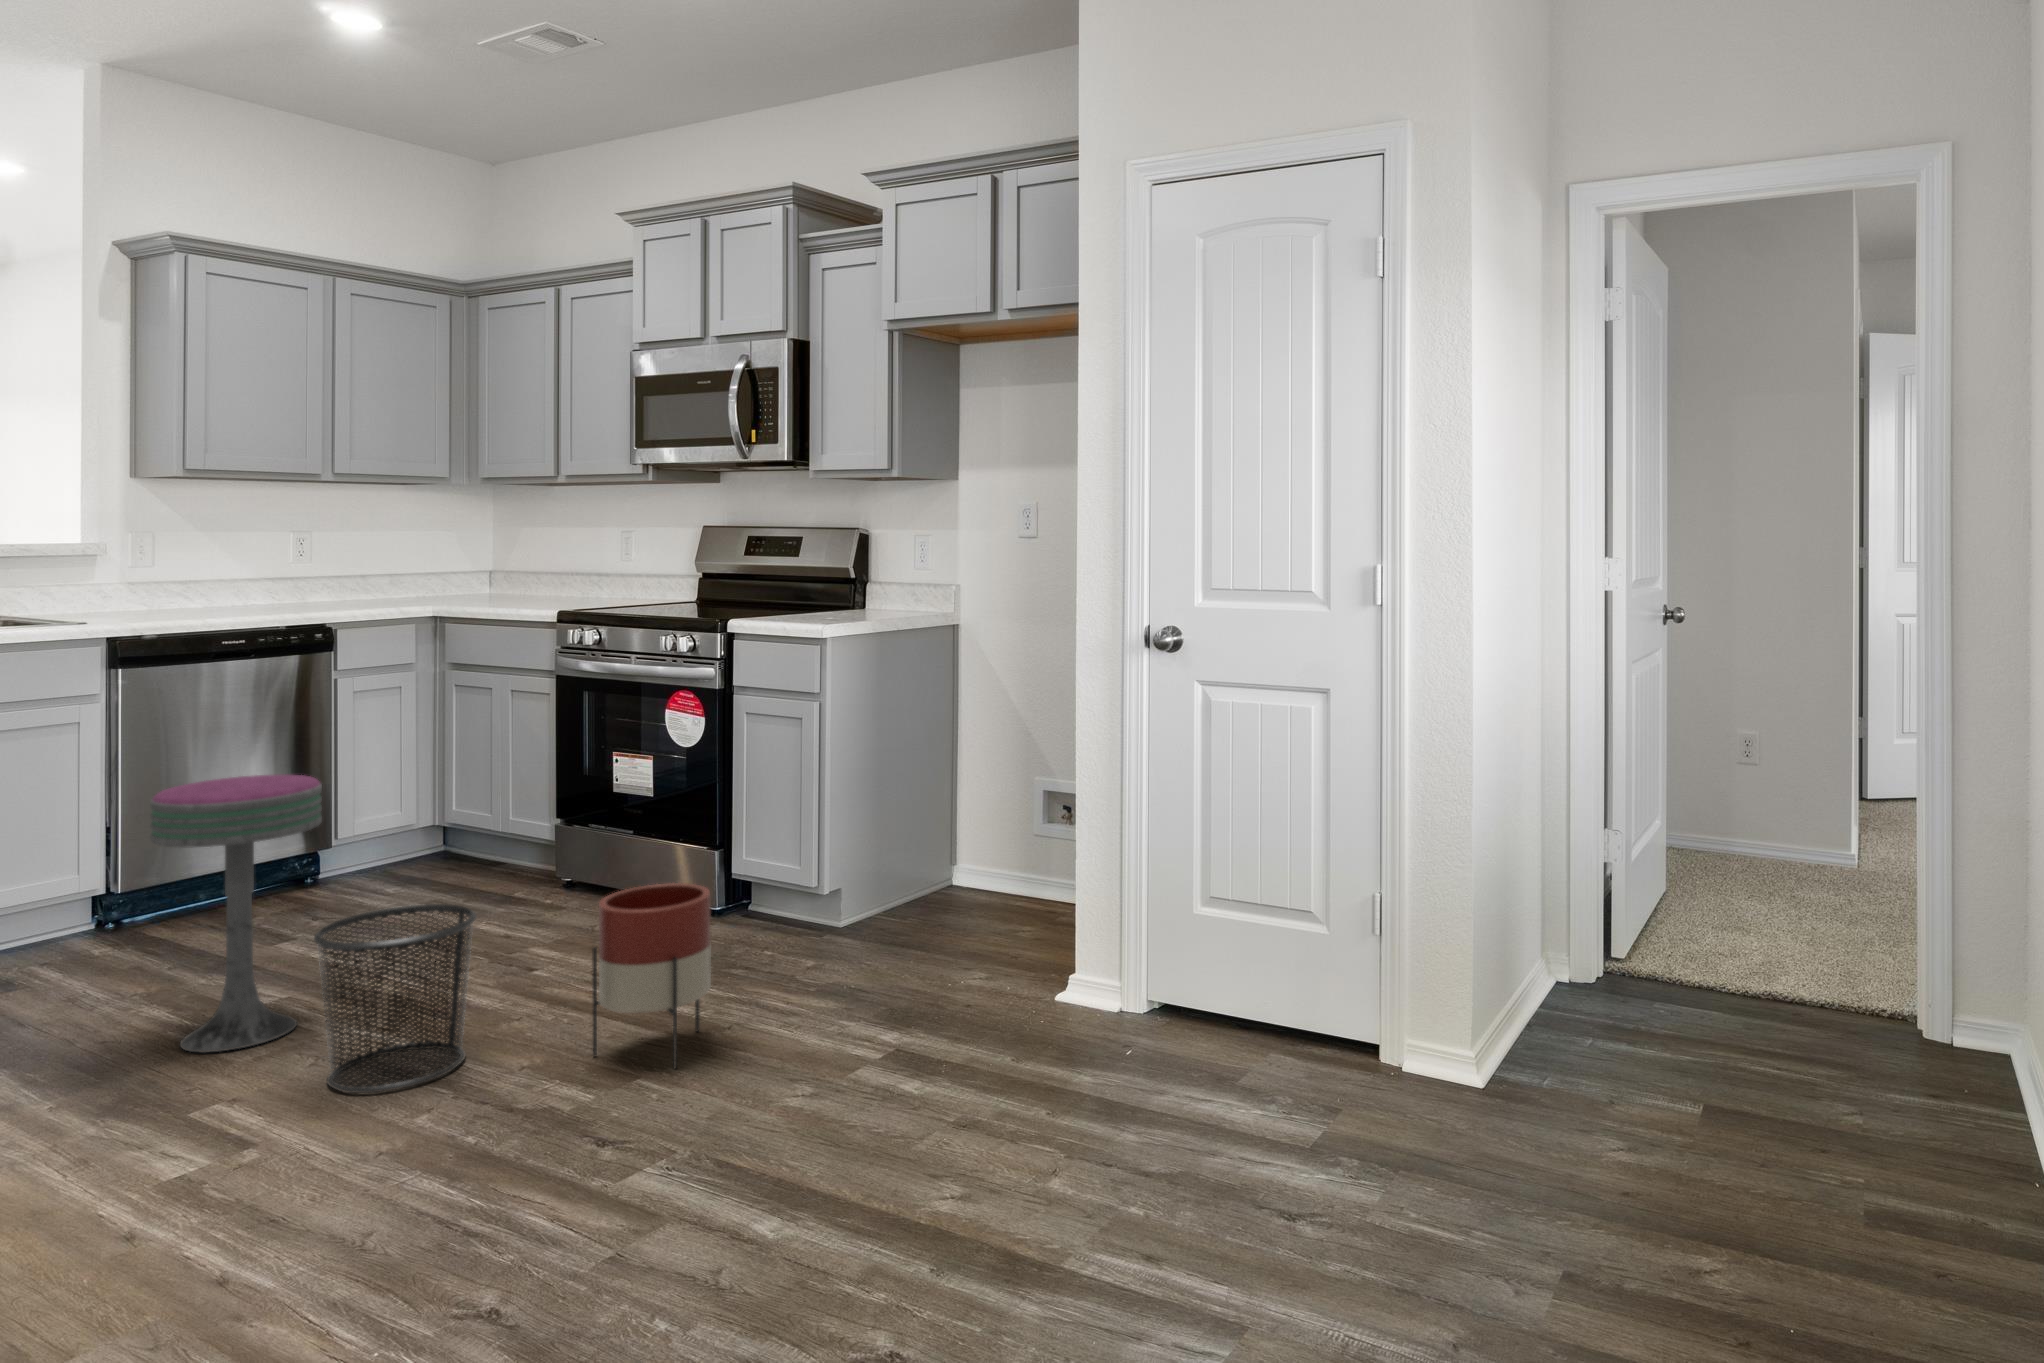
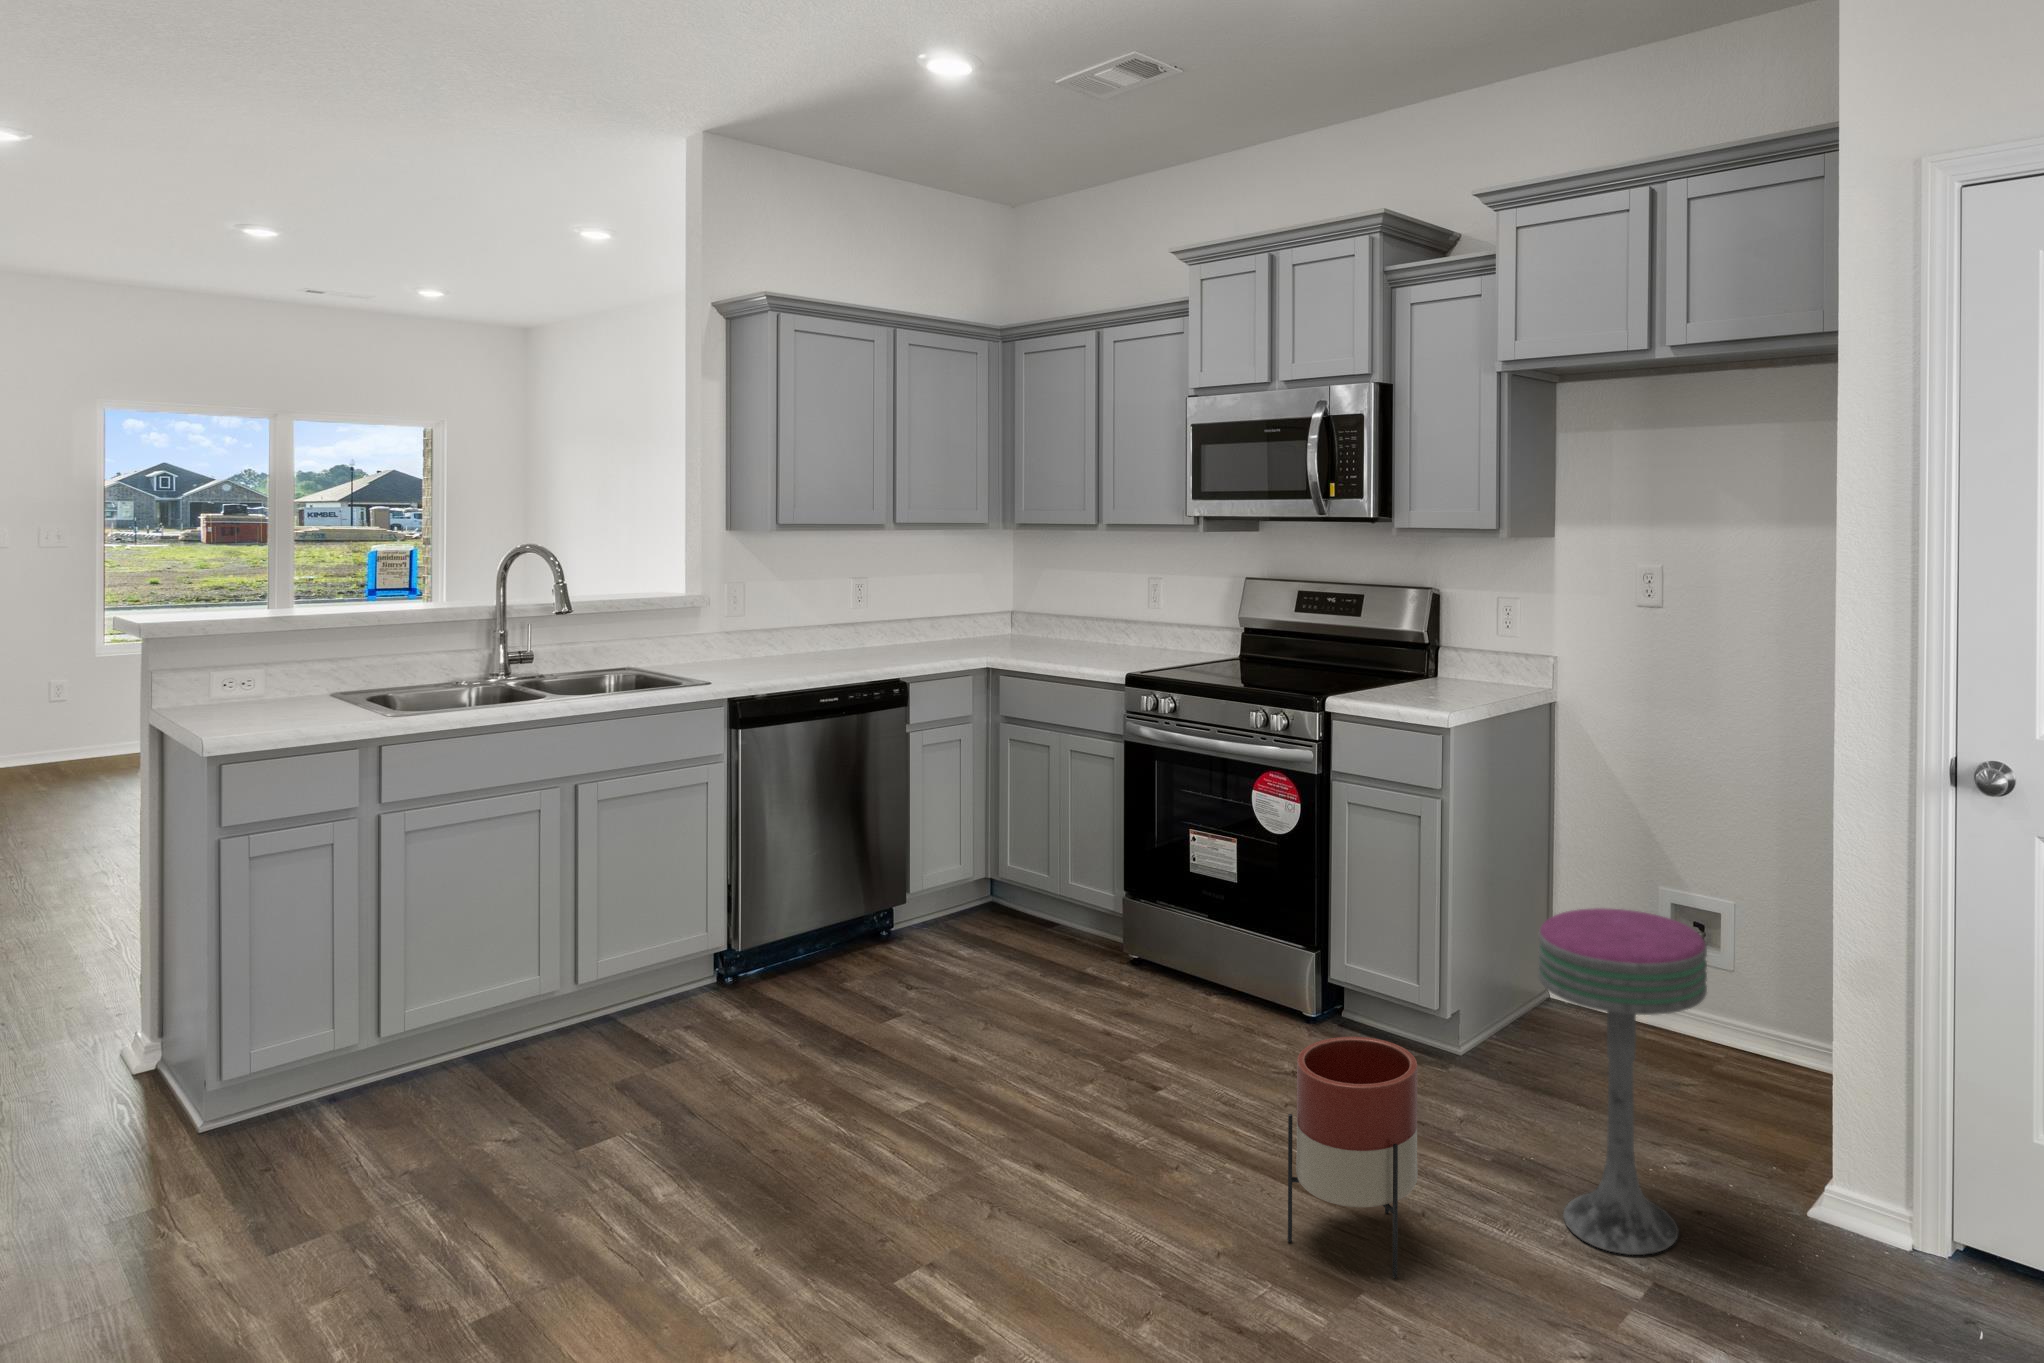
bar stool: present [150,774,322,1052] -> present [1538,908,1707,1255]
waste bin: present [314,904,477,1093] -> none [1004,1040,1161,1272]

